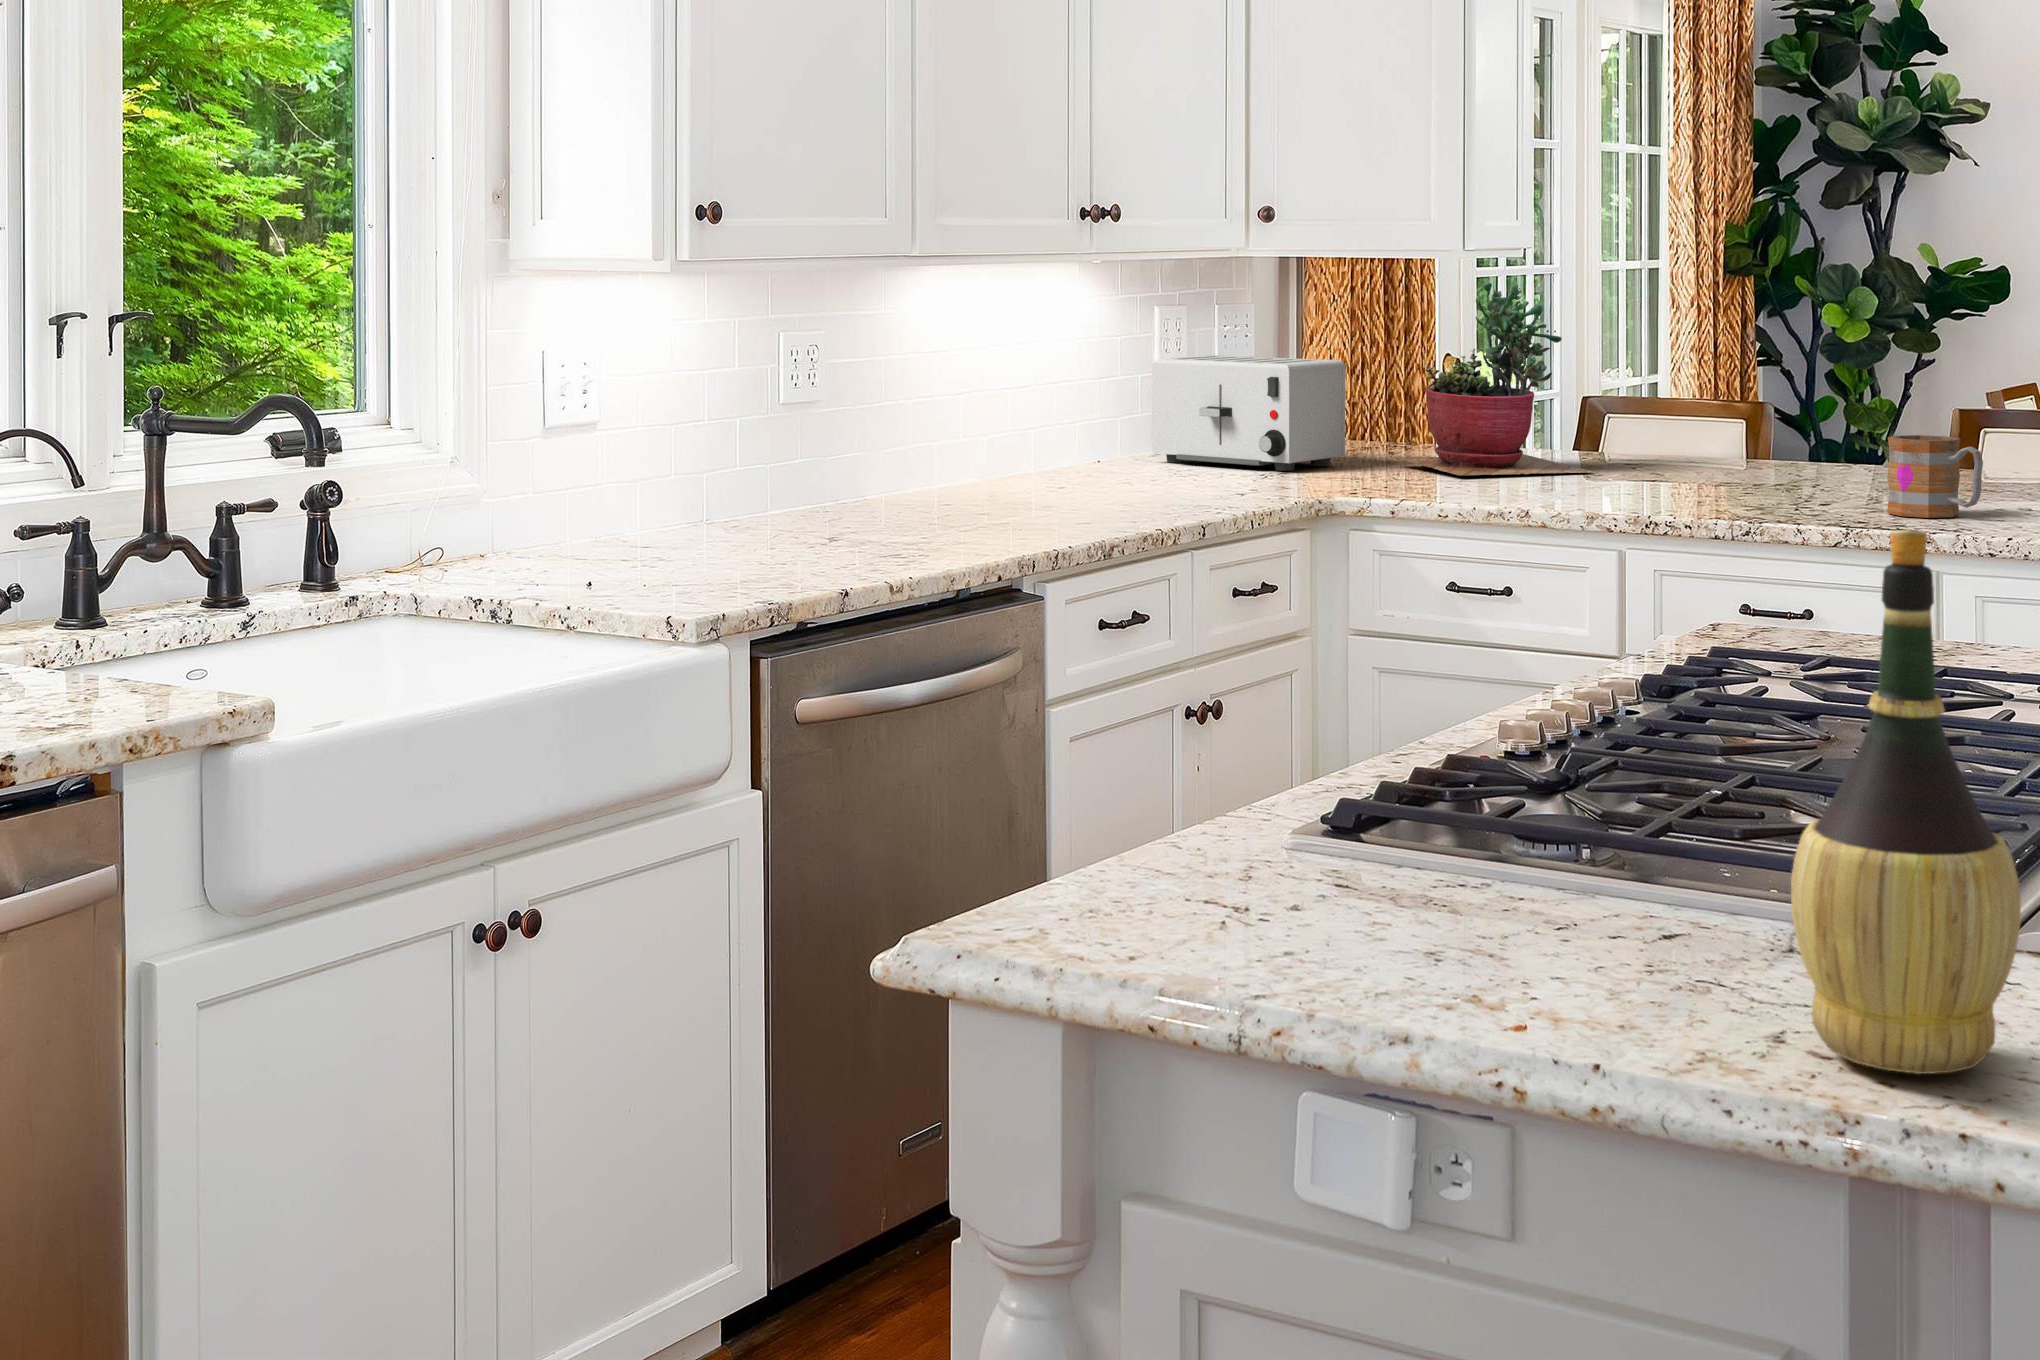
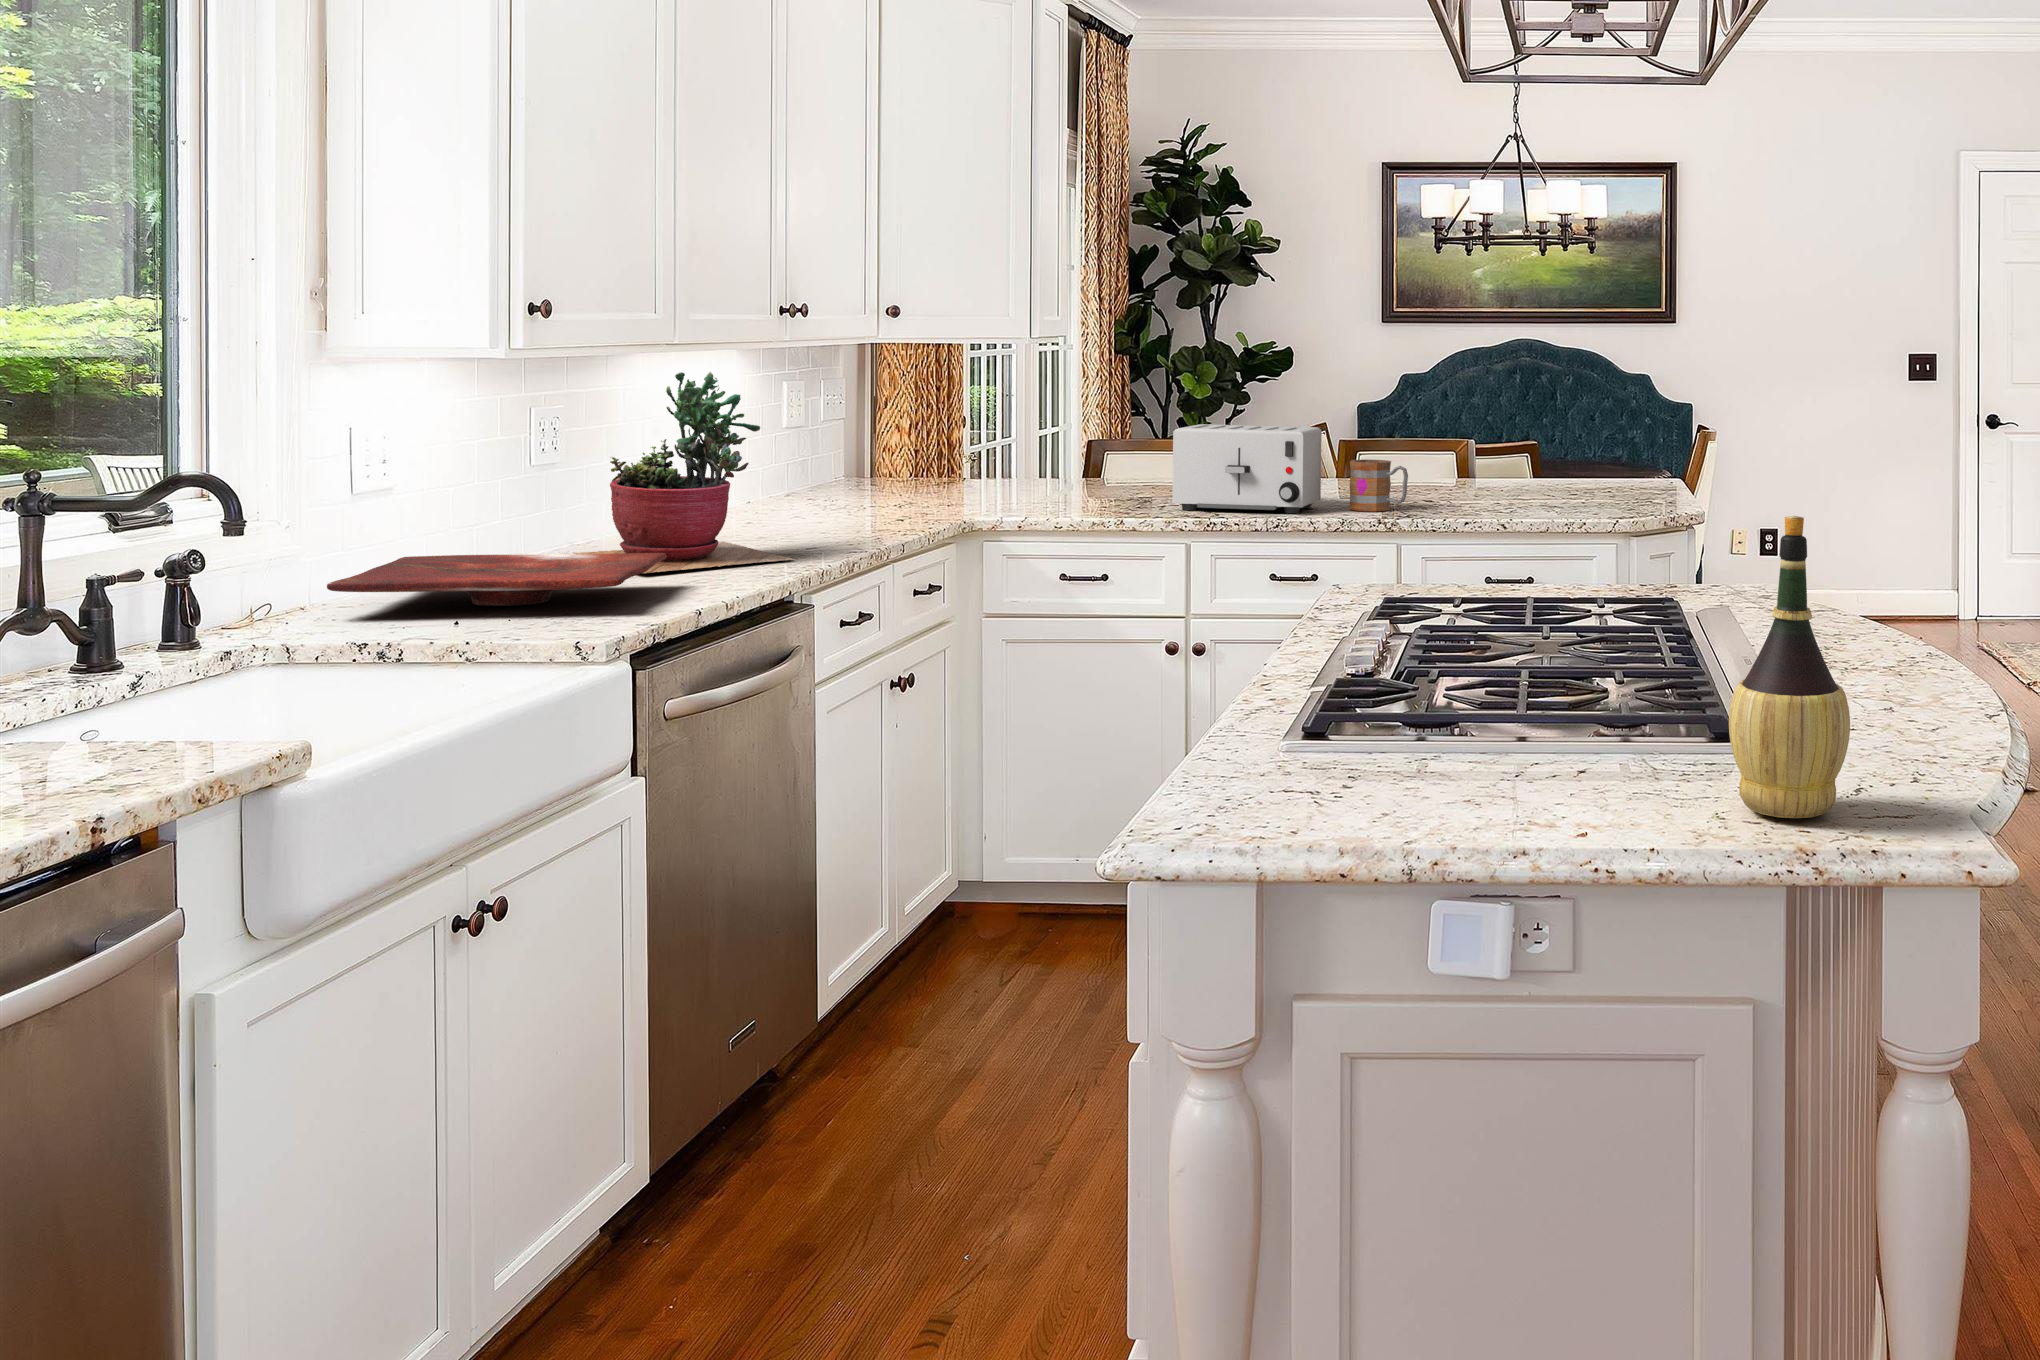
succulent plant: present [1396,282,1595,476] -> present [574,372,794,573]
toaster: present [1152,355,1345,471] -> present [1172,424,1322,513]
cutting board: none [479,510,842,571] -> present [327,553,667,606]

